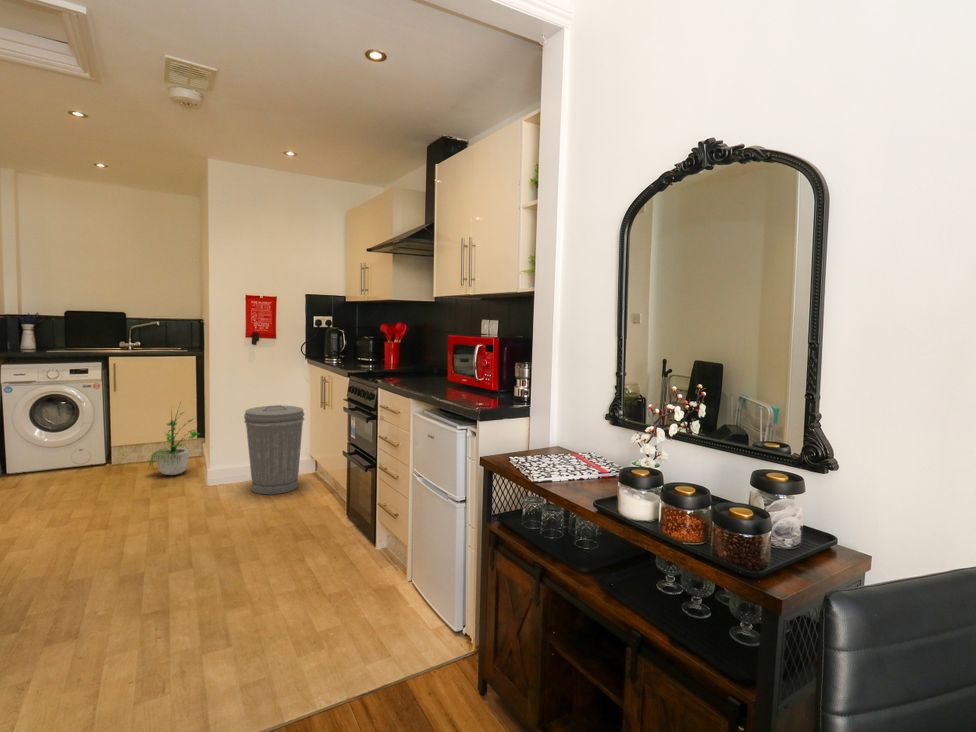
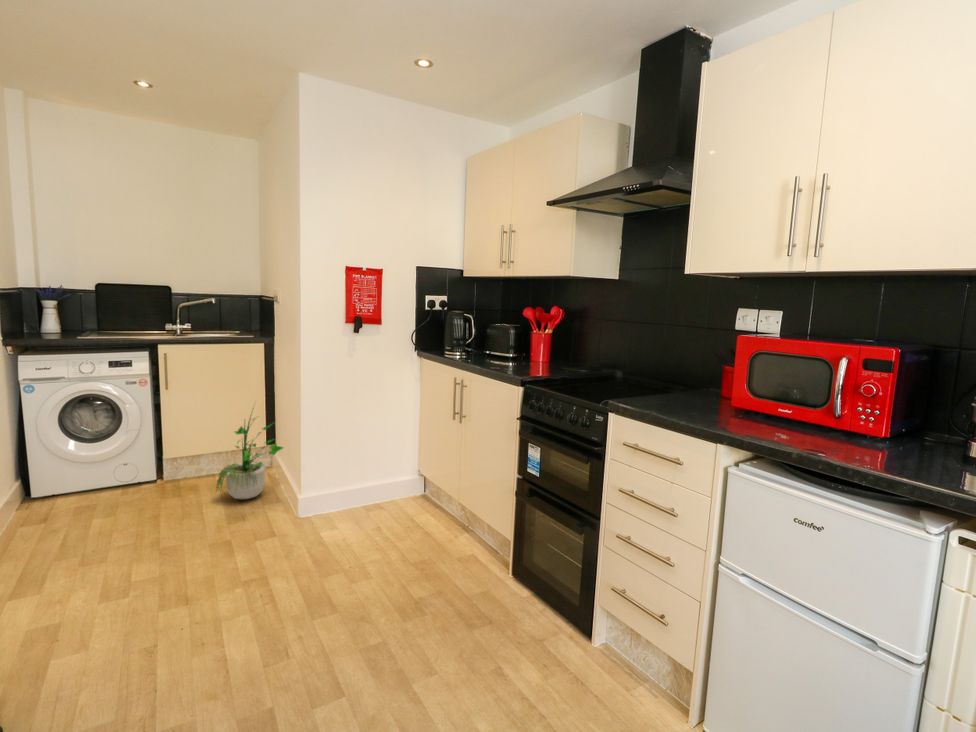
trash can: present [244,405,304,494] -> none [349,412,425,534]

